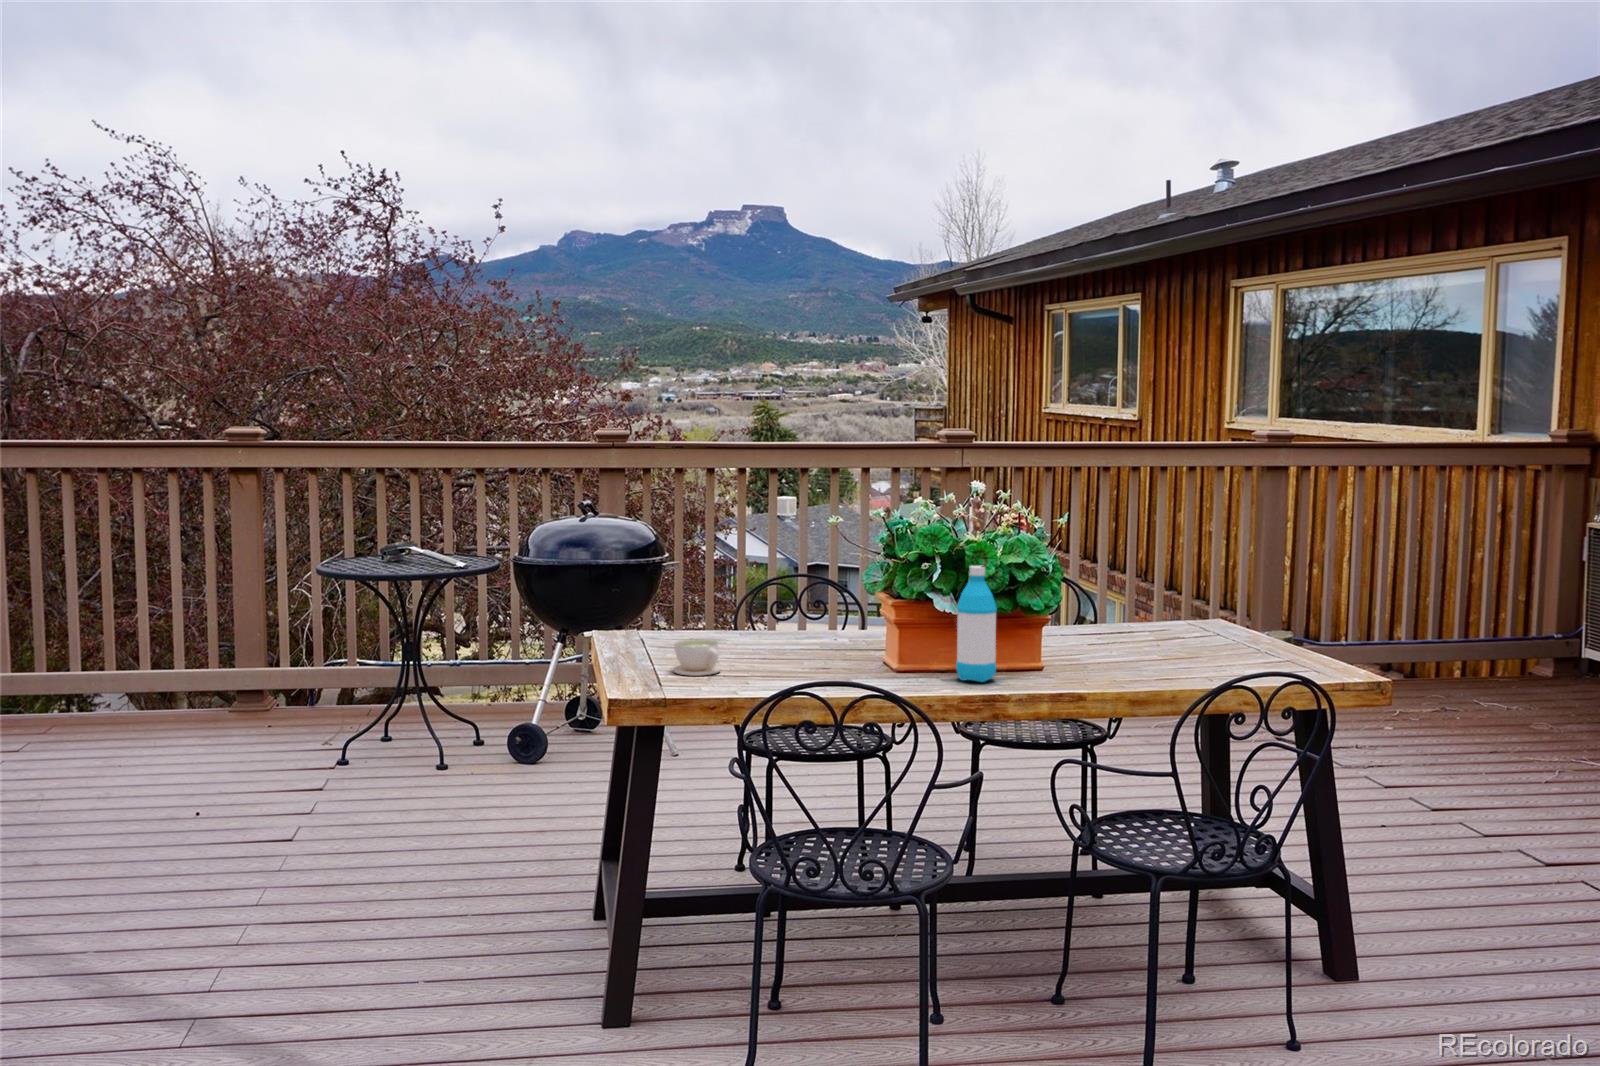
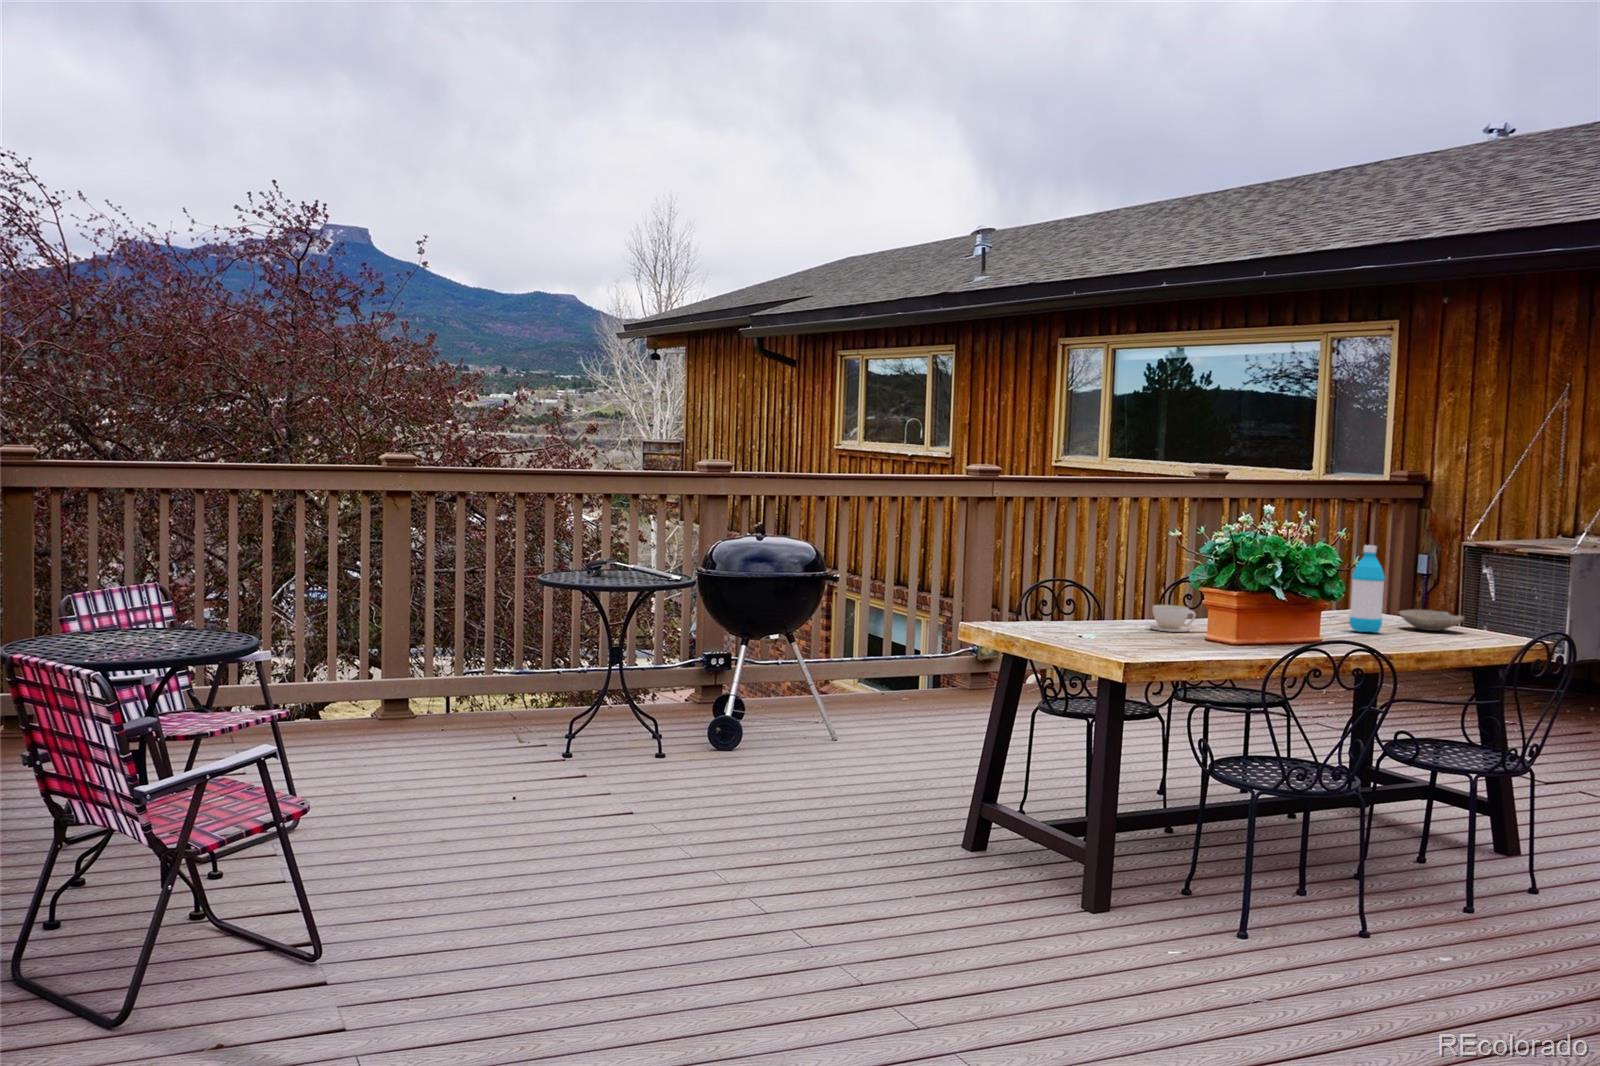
bowl: none [1059,648,1139,680] -> present [1399,609,1464,631]

